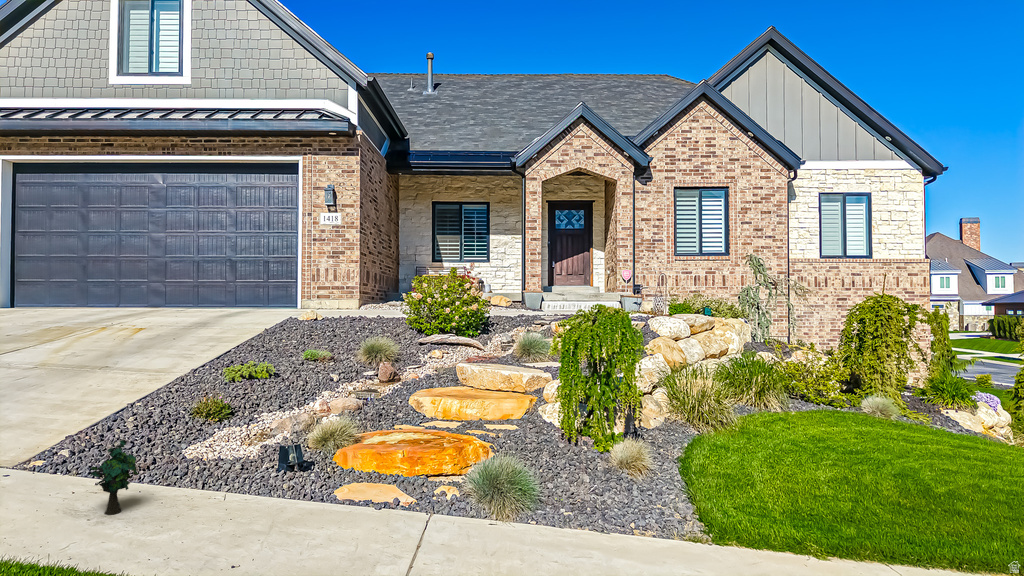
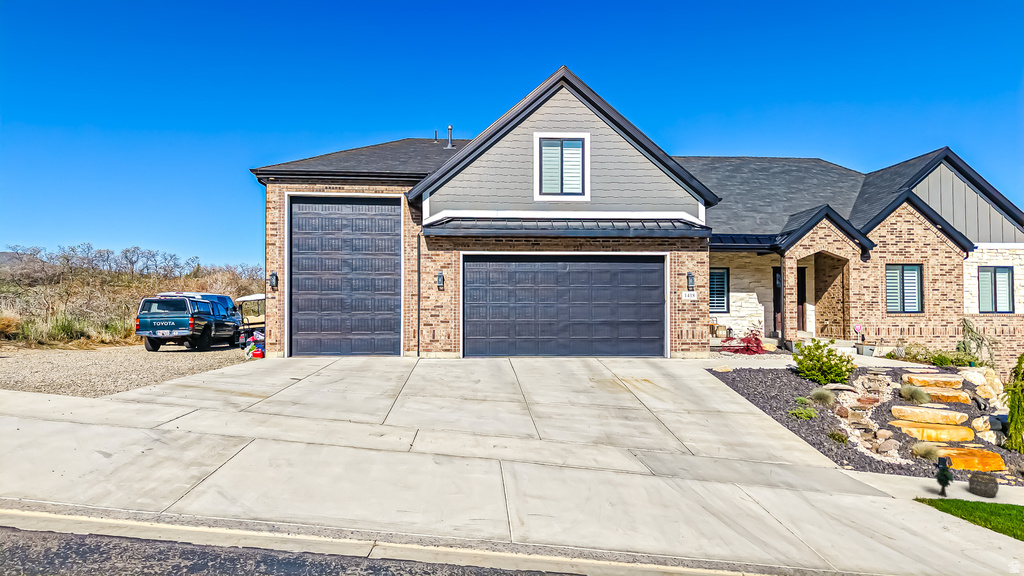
woven basket: none [195,463,249,518] -> present [969,472,999,497]

